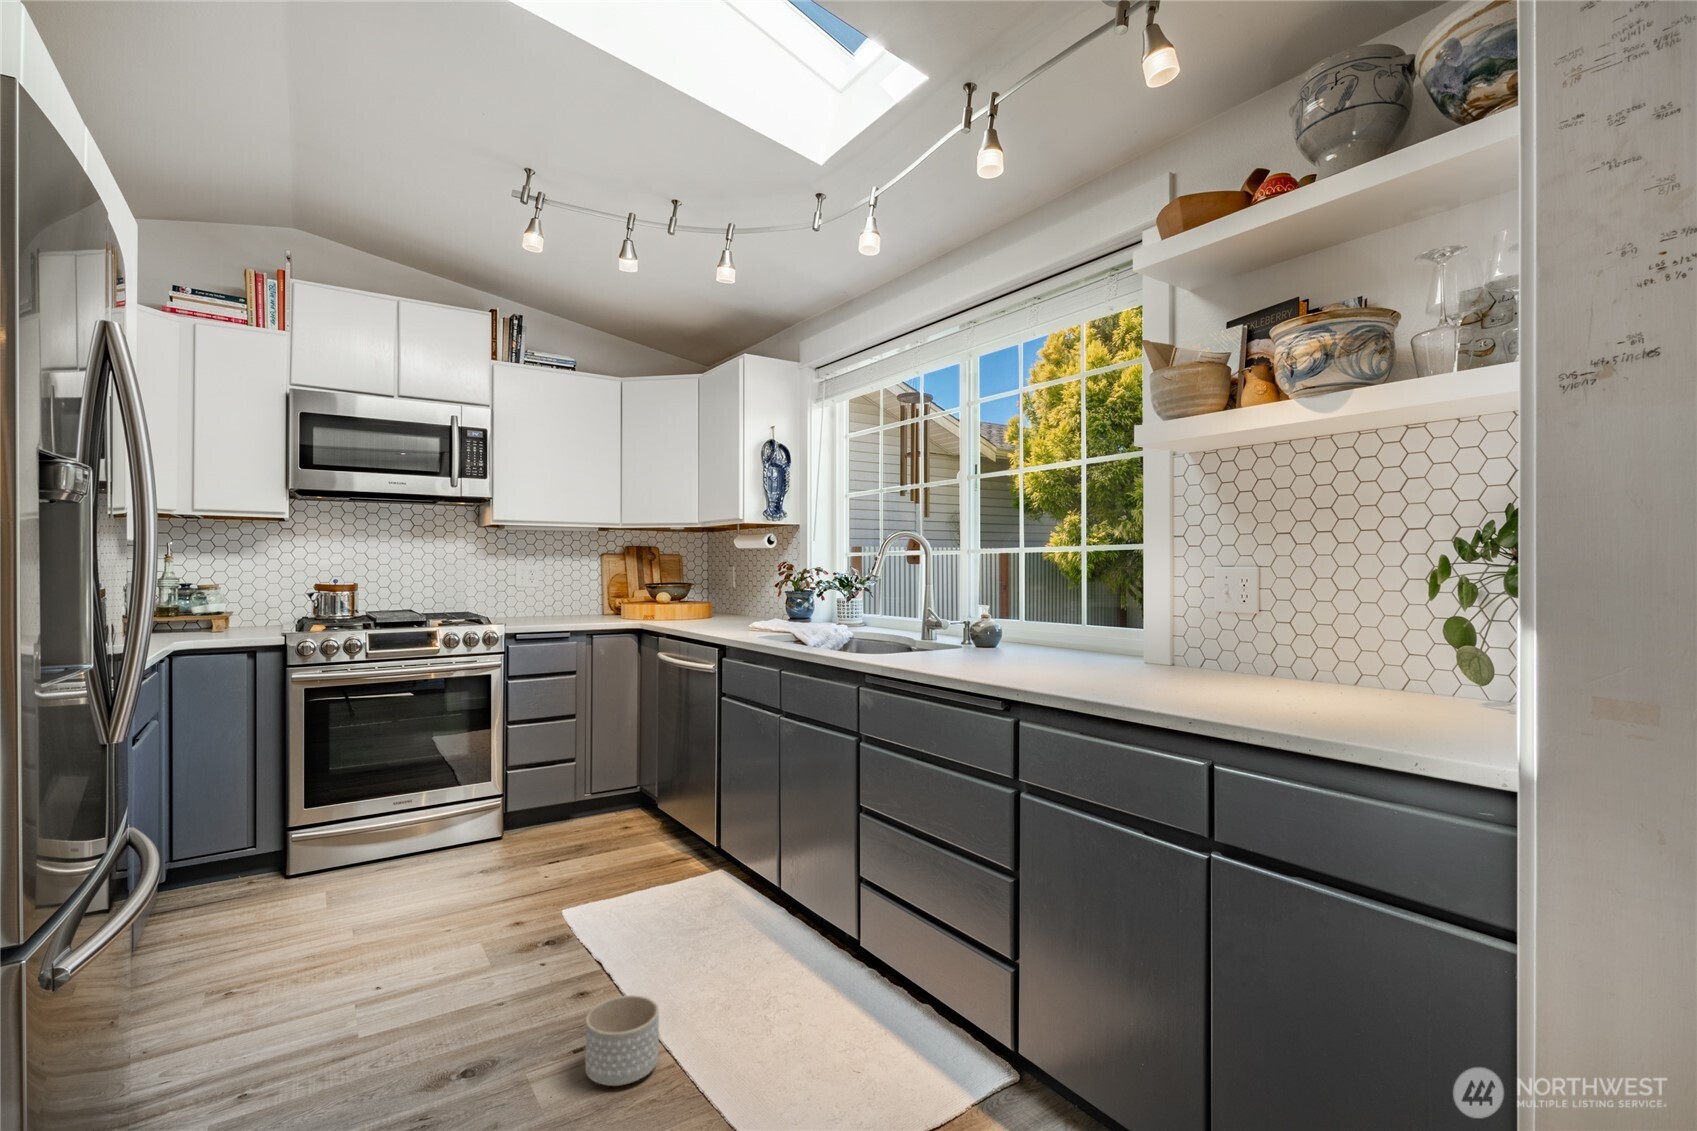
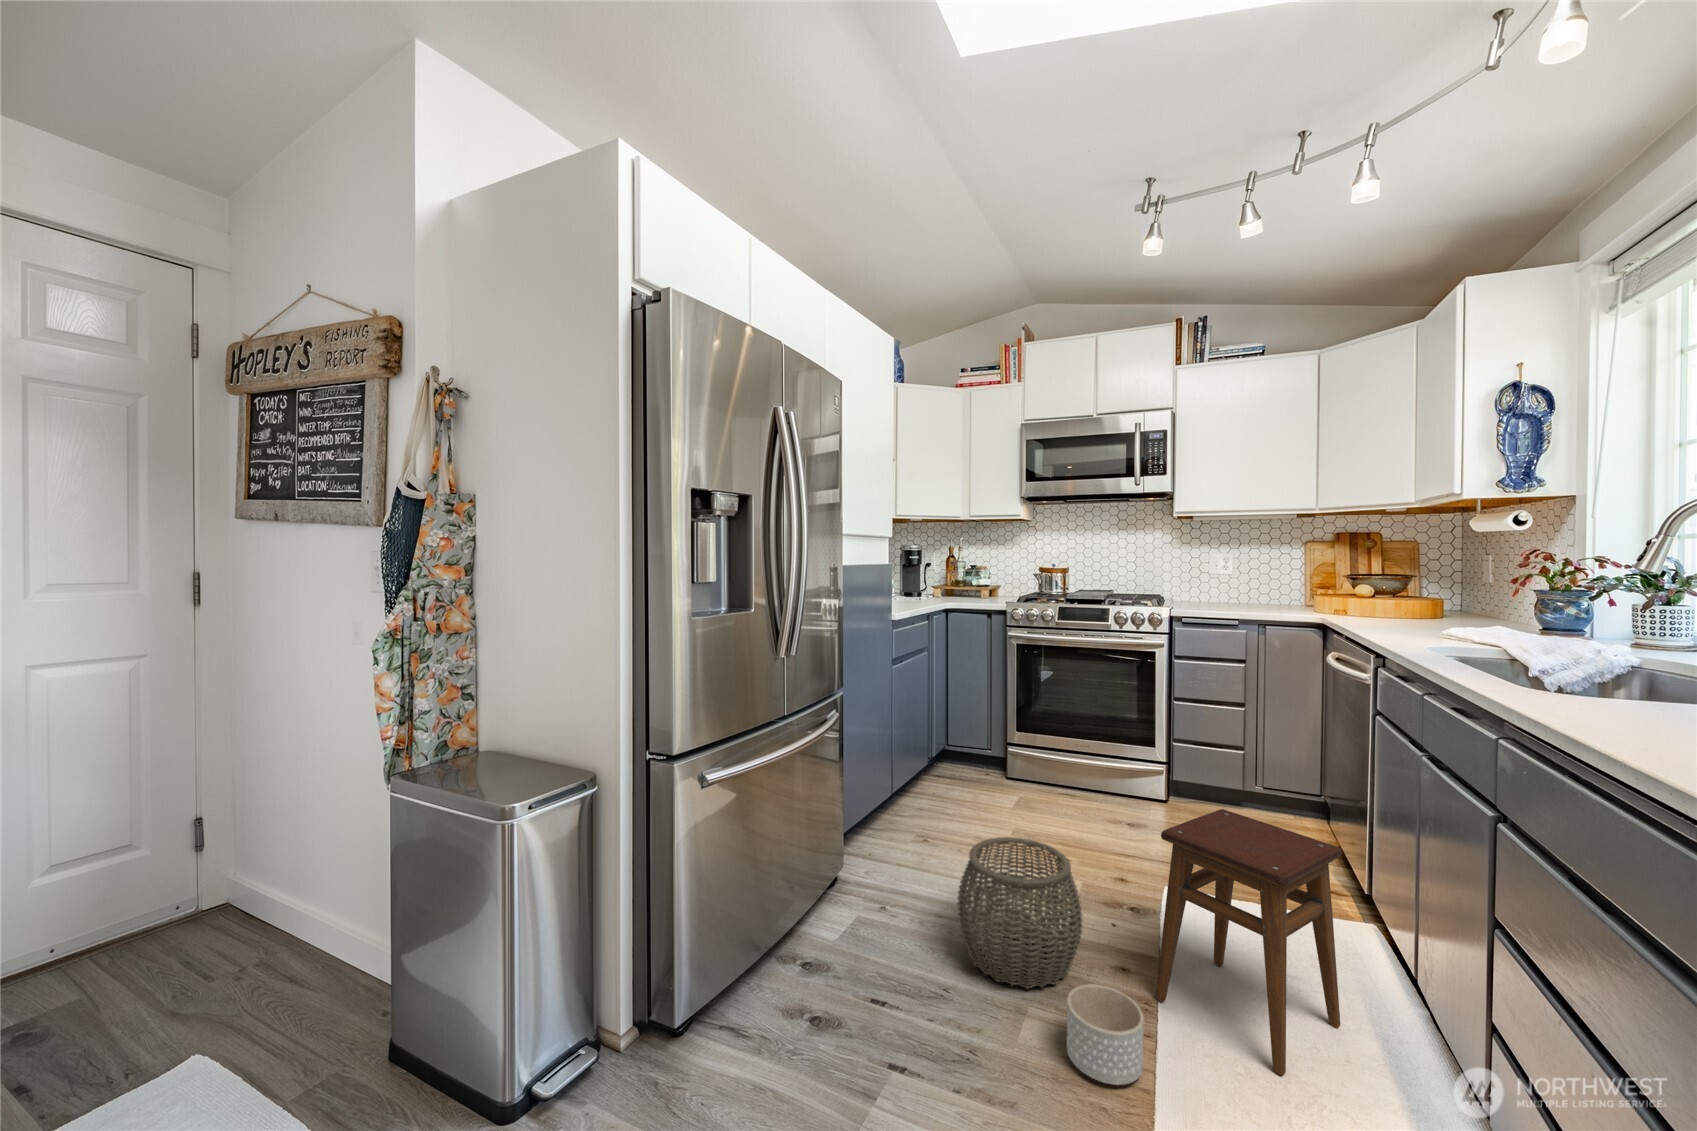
stool: none [624,801,745,998] -> present [1156,809,1342,1075]
woven basket: none [396,900,555,1077] -> present [957,837,1083,989]

